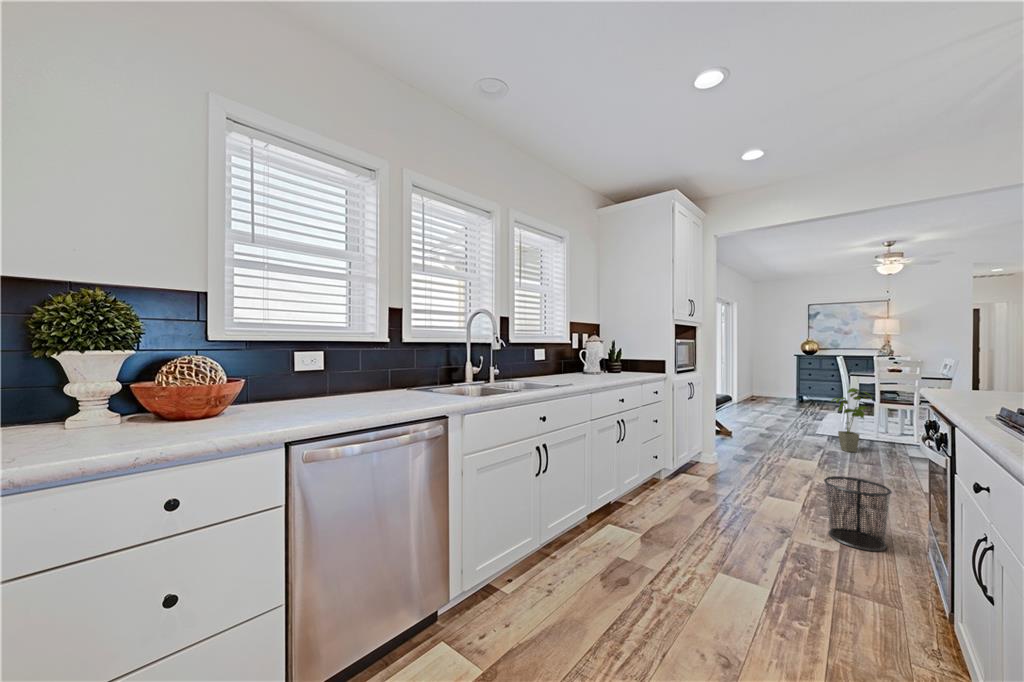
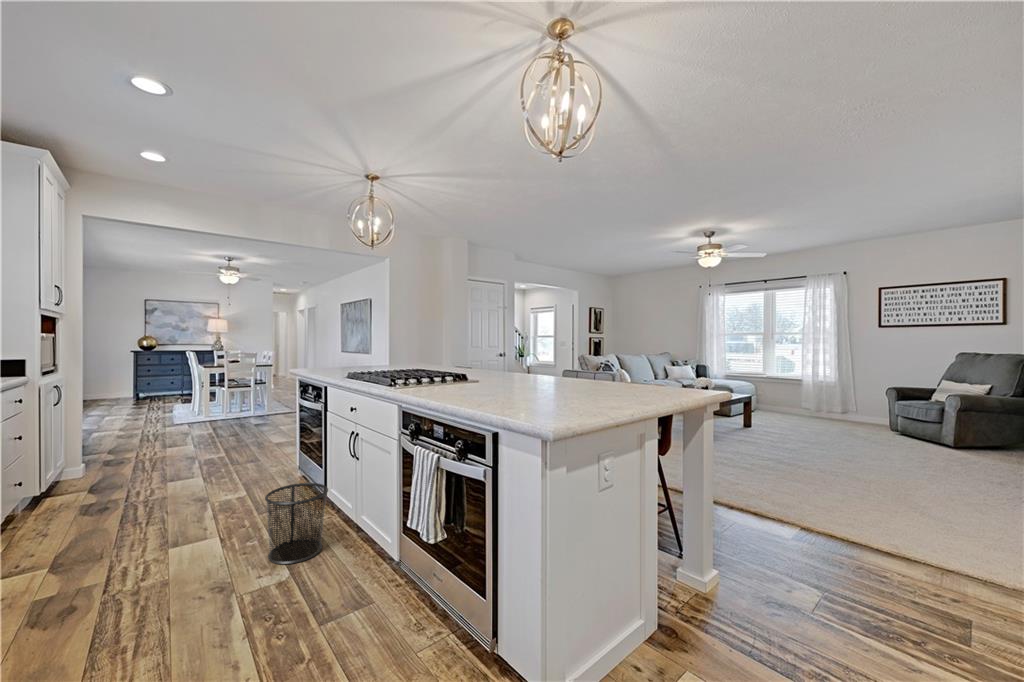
house plant: present [832,388,872,452] -> none [207,387,250,456]

